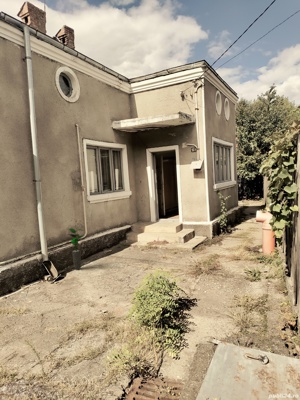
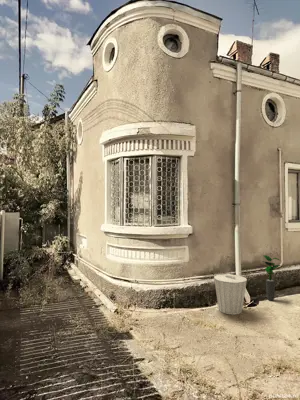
trash can: none [16,253,52,295] -> present [214,274,247,314]

